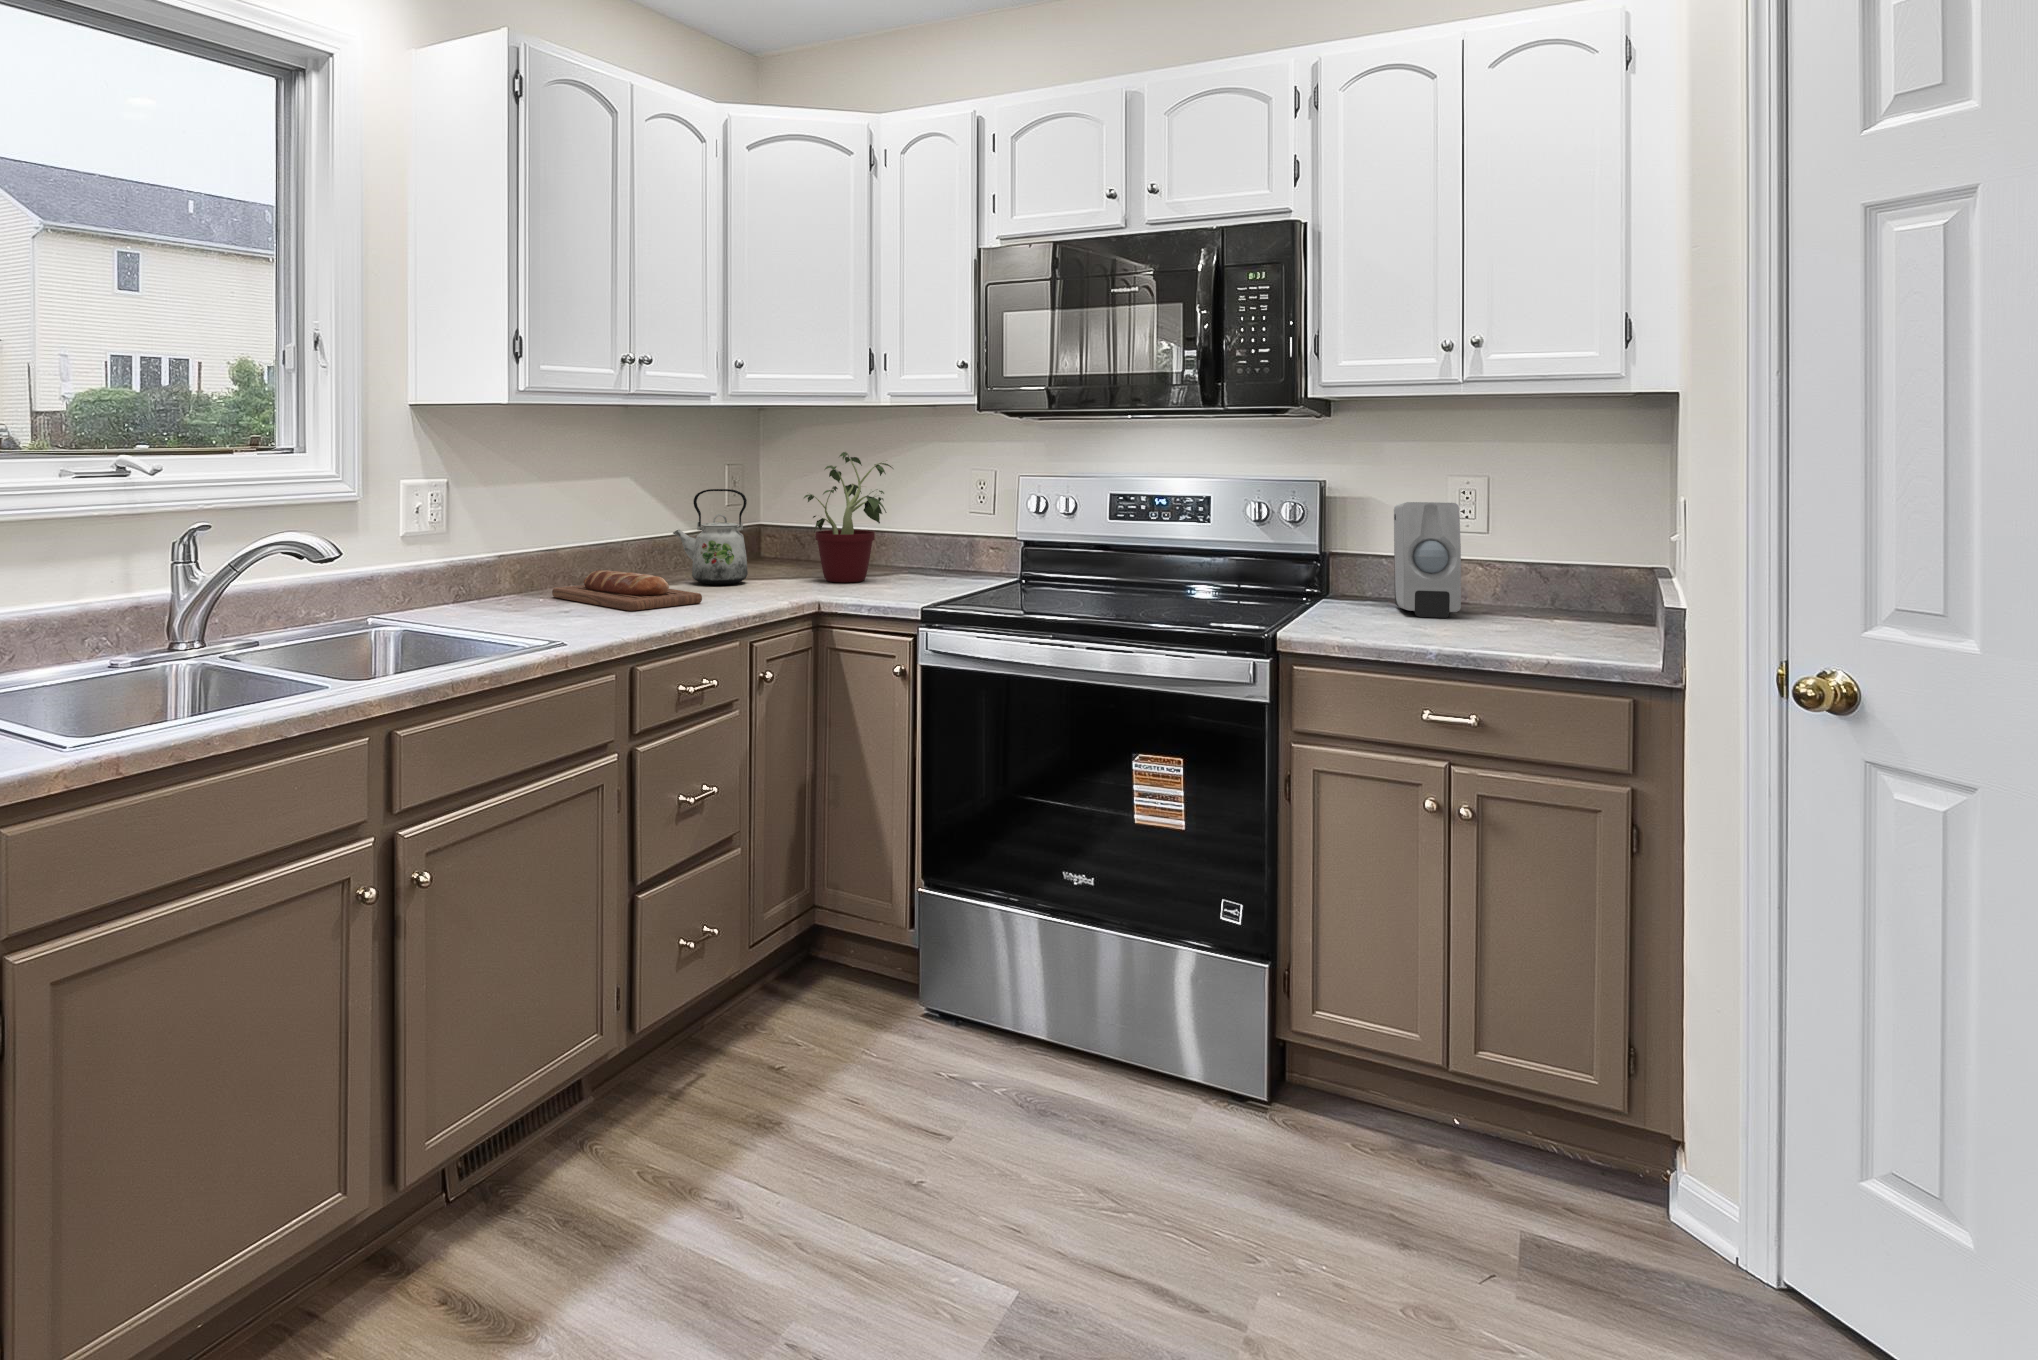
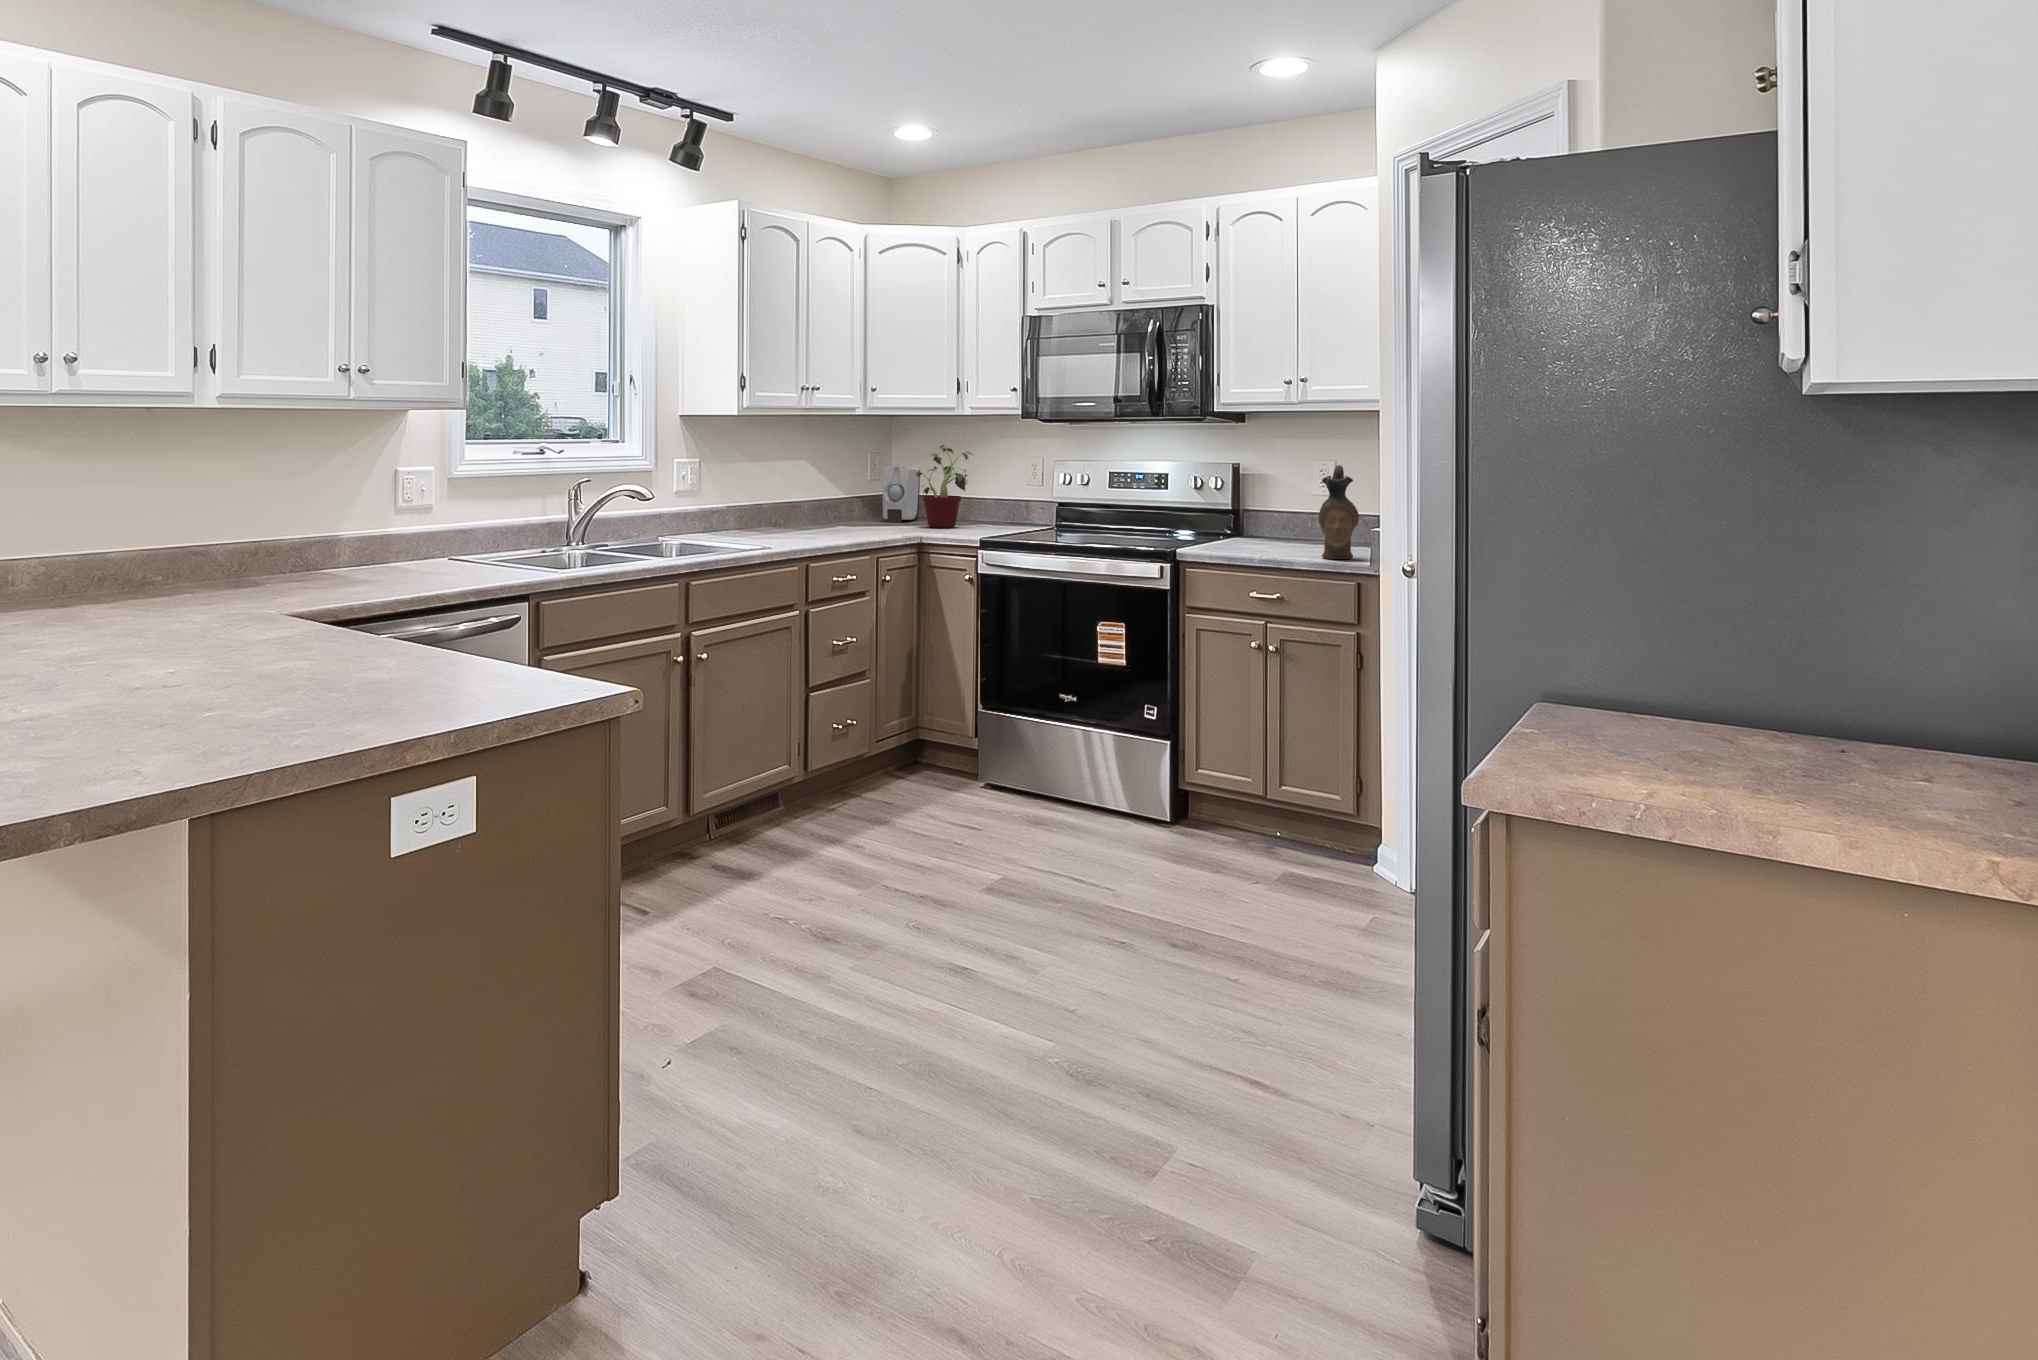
ceramic pitcher: none [1537,486,1616,651] -> present [1319,465,1359,559]
kettle: present [673,489,748,585] -> none [833,468,880,528]
soap dispenser: present [1394,502,1461,618] -> present [883,466,920,522]
bread loaf: present [552,570,702,611] -> none [760,516,849,538]

